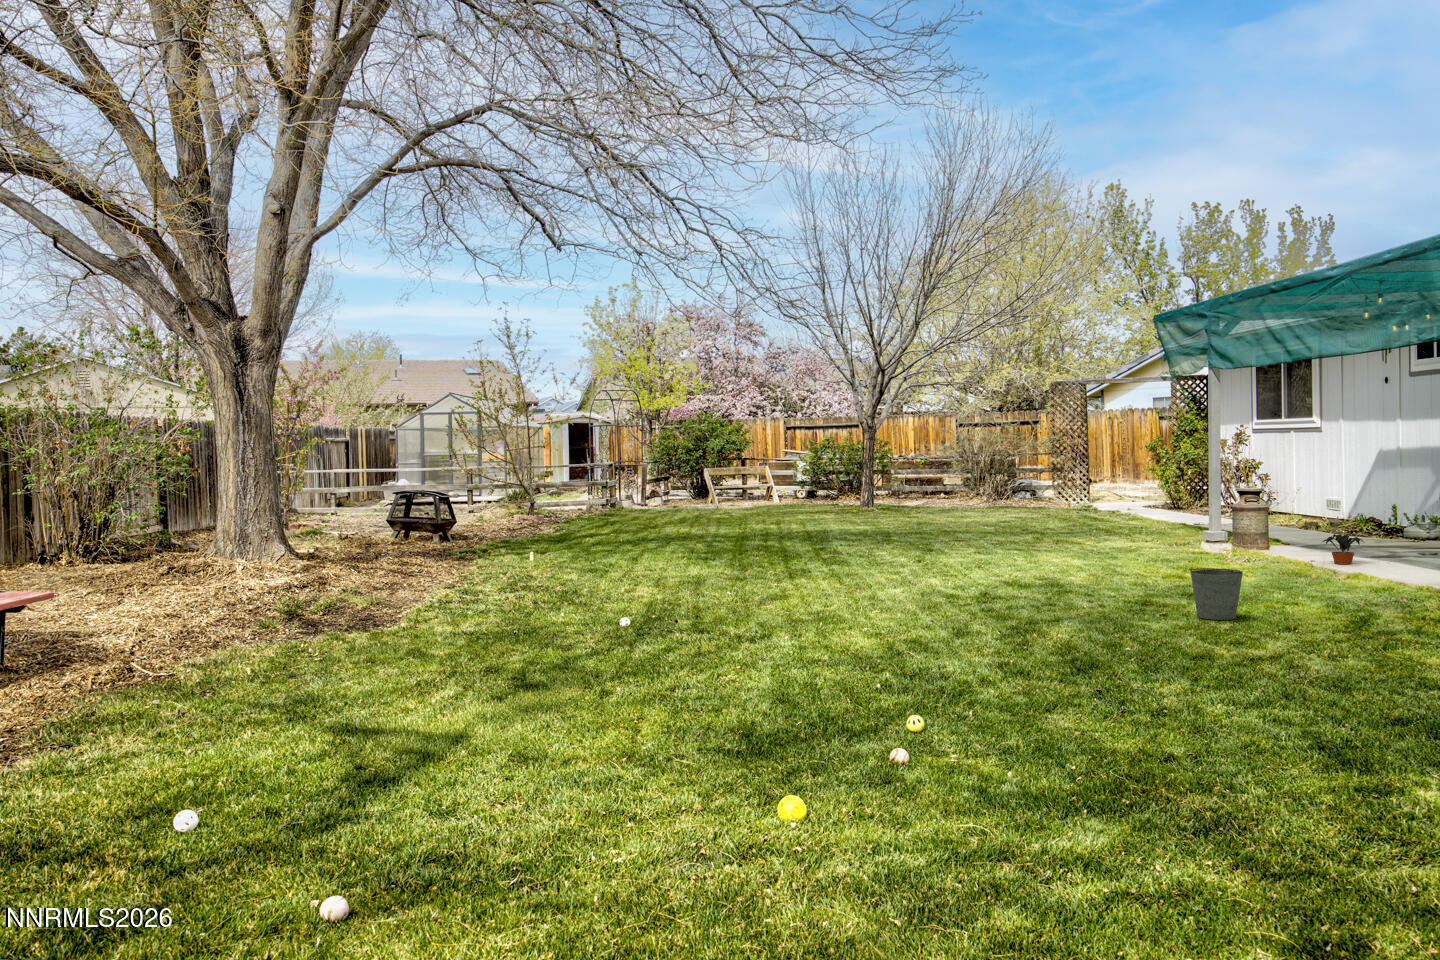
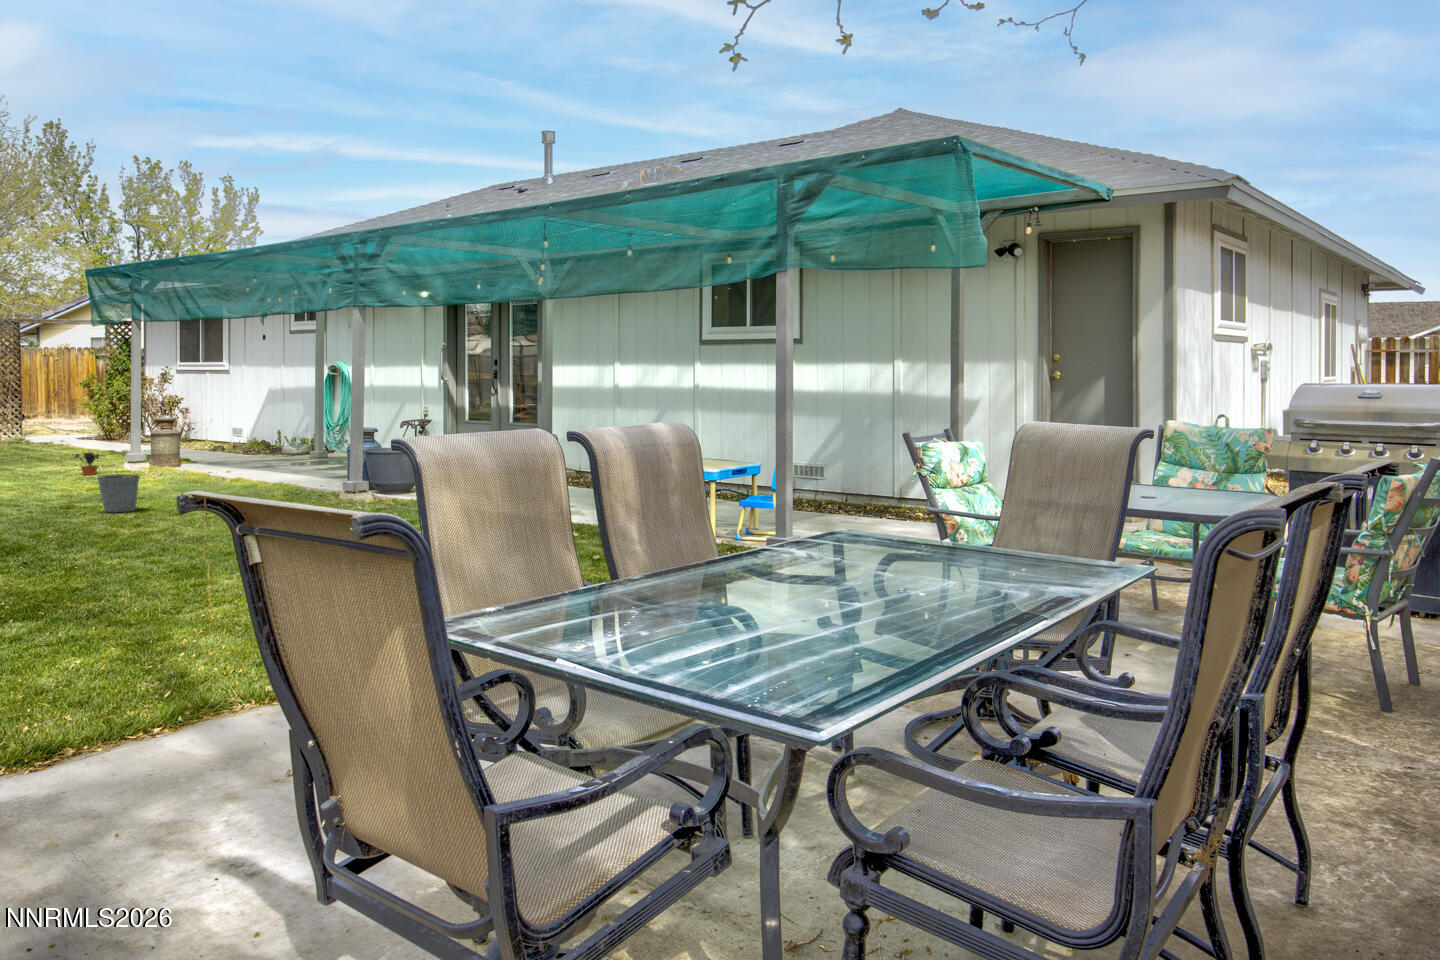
potted plant: present [1323,534,1364,564] -> present [73,452,100,475]

